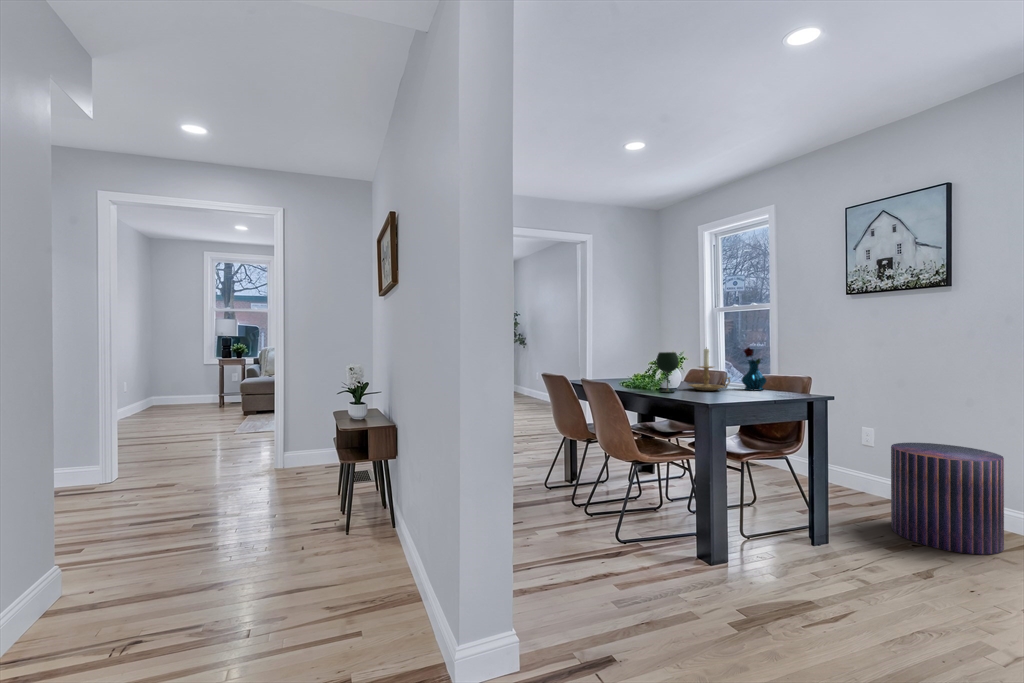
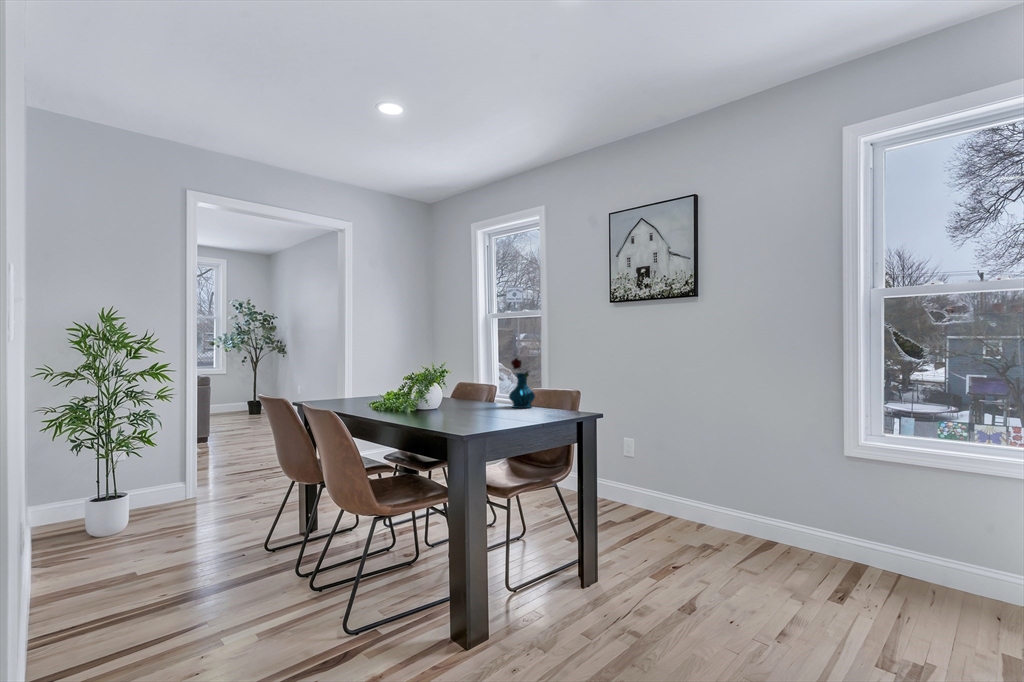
candle holder: present [689,349,730,391] -> none [448,358,497,412]
wine glass: present [656,352,679,392] -> none [407,365,434,417]
pouf: present [891,443,1004,554] -> none [653,454,747,569]

